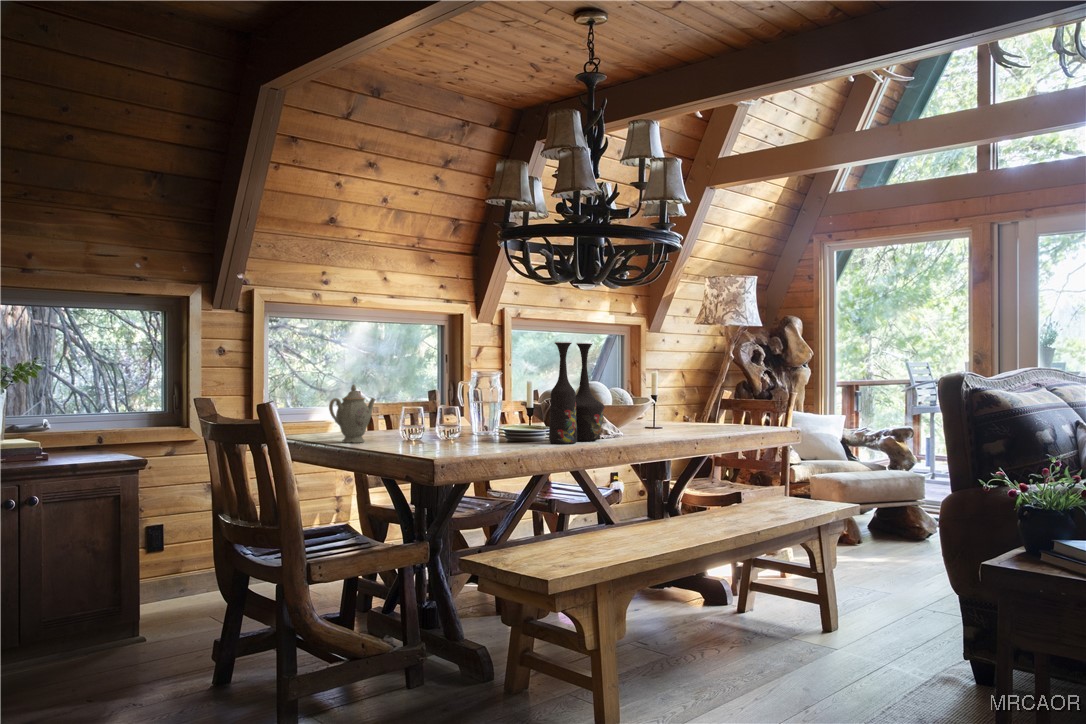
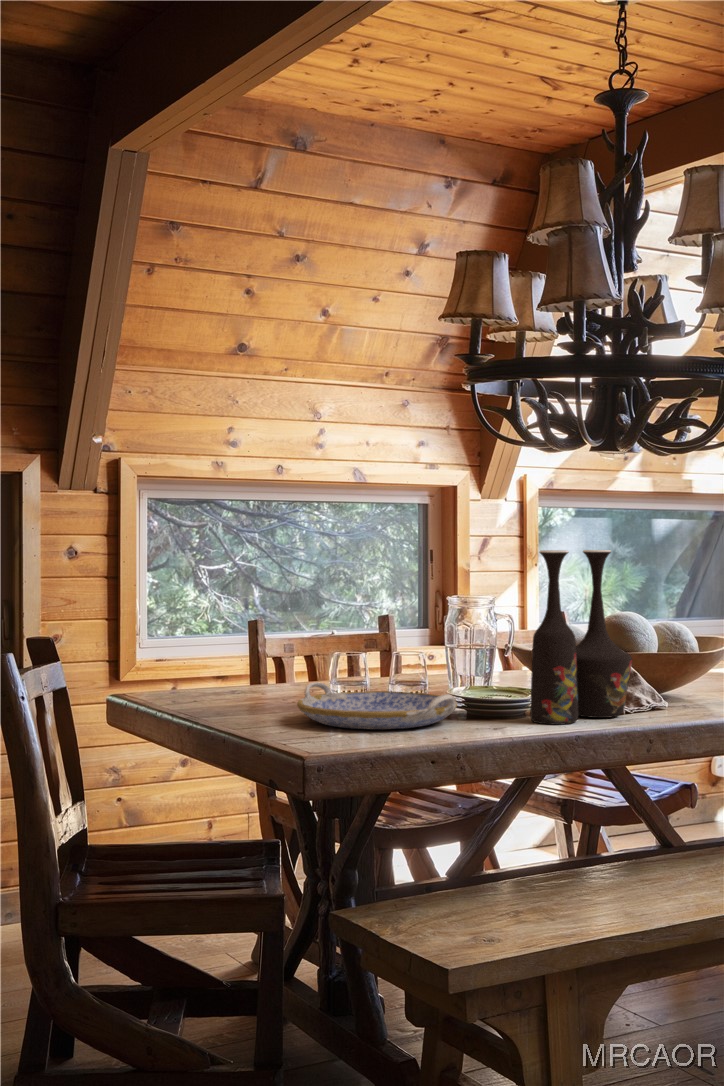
teapot: present [329,385,376,443] -> none [180,617,260,711]
serving tray: none [410,423,509,448] -> present [297,682,457,730]

